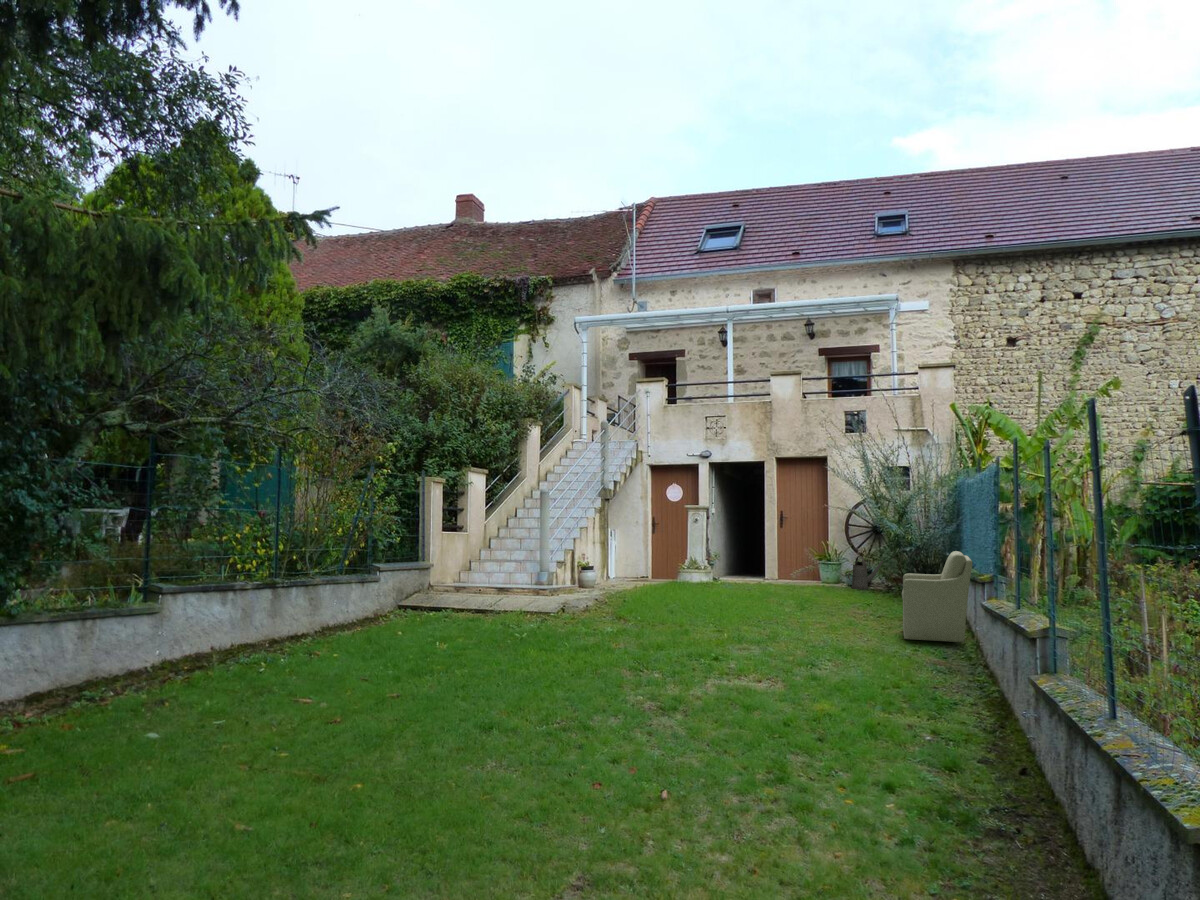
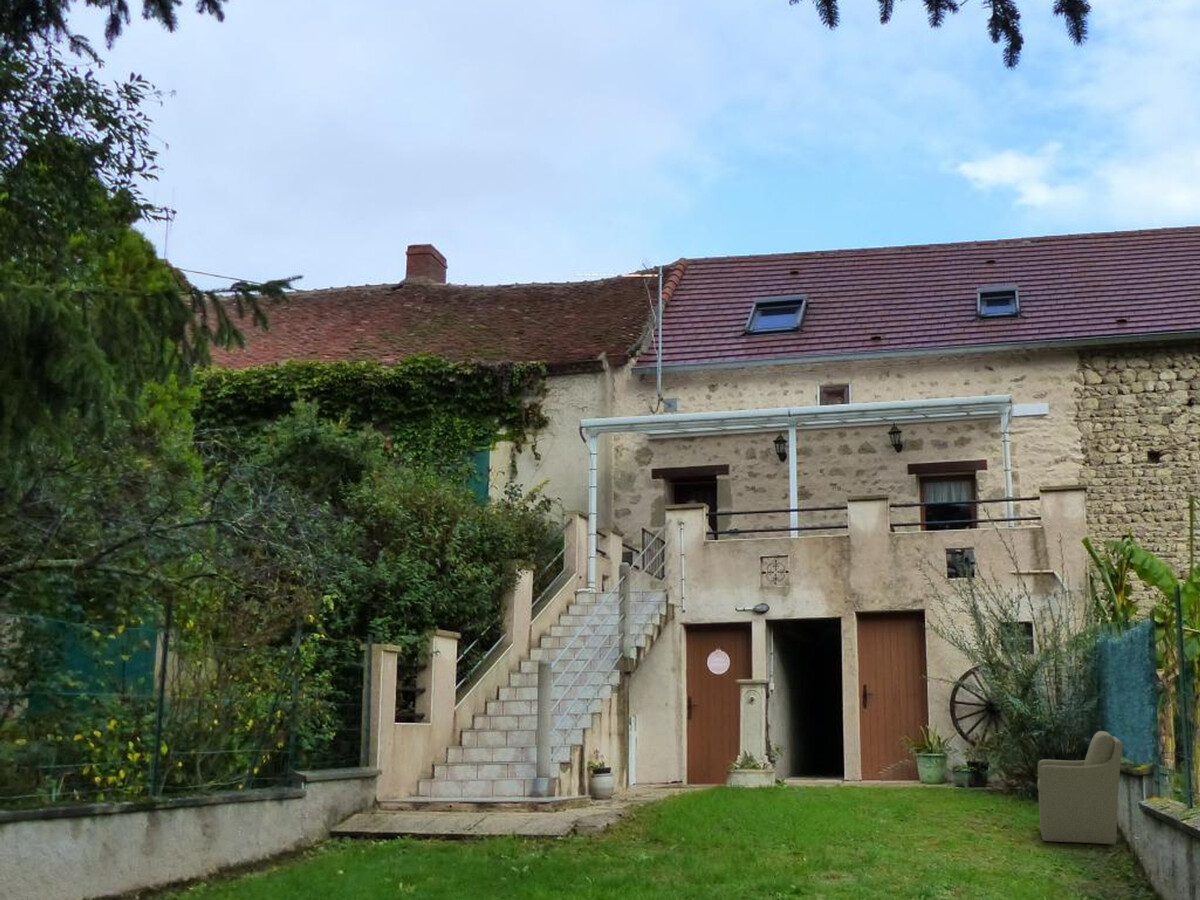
watering can: present [848,556,883,589] -> none [960,741,1004,785]

